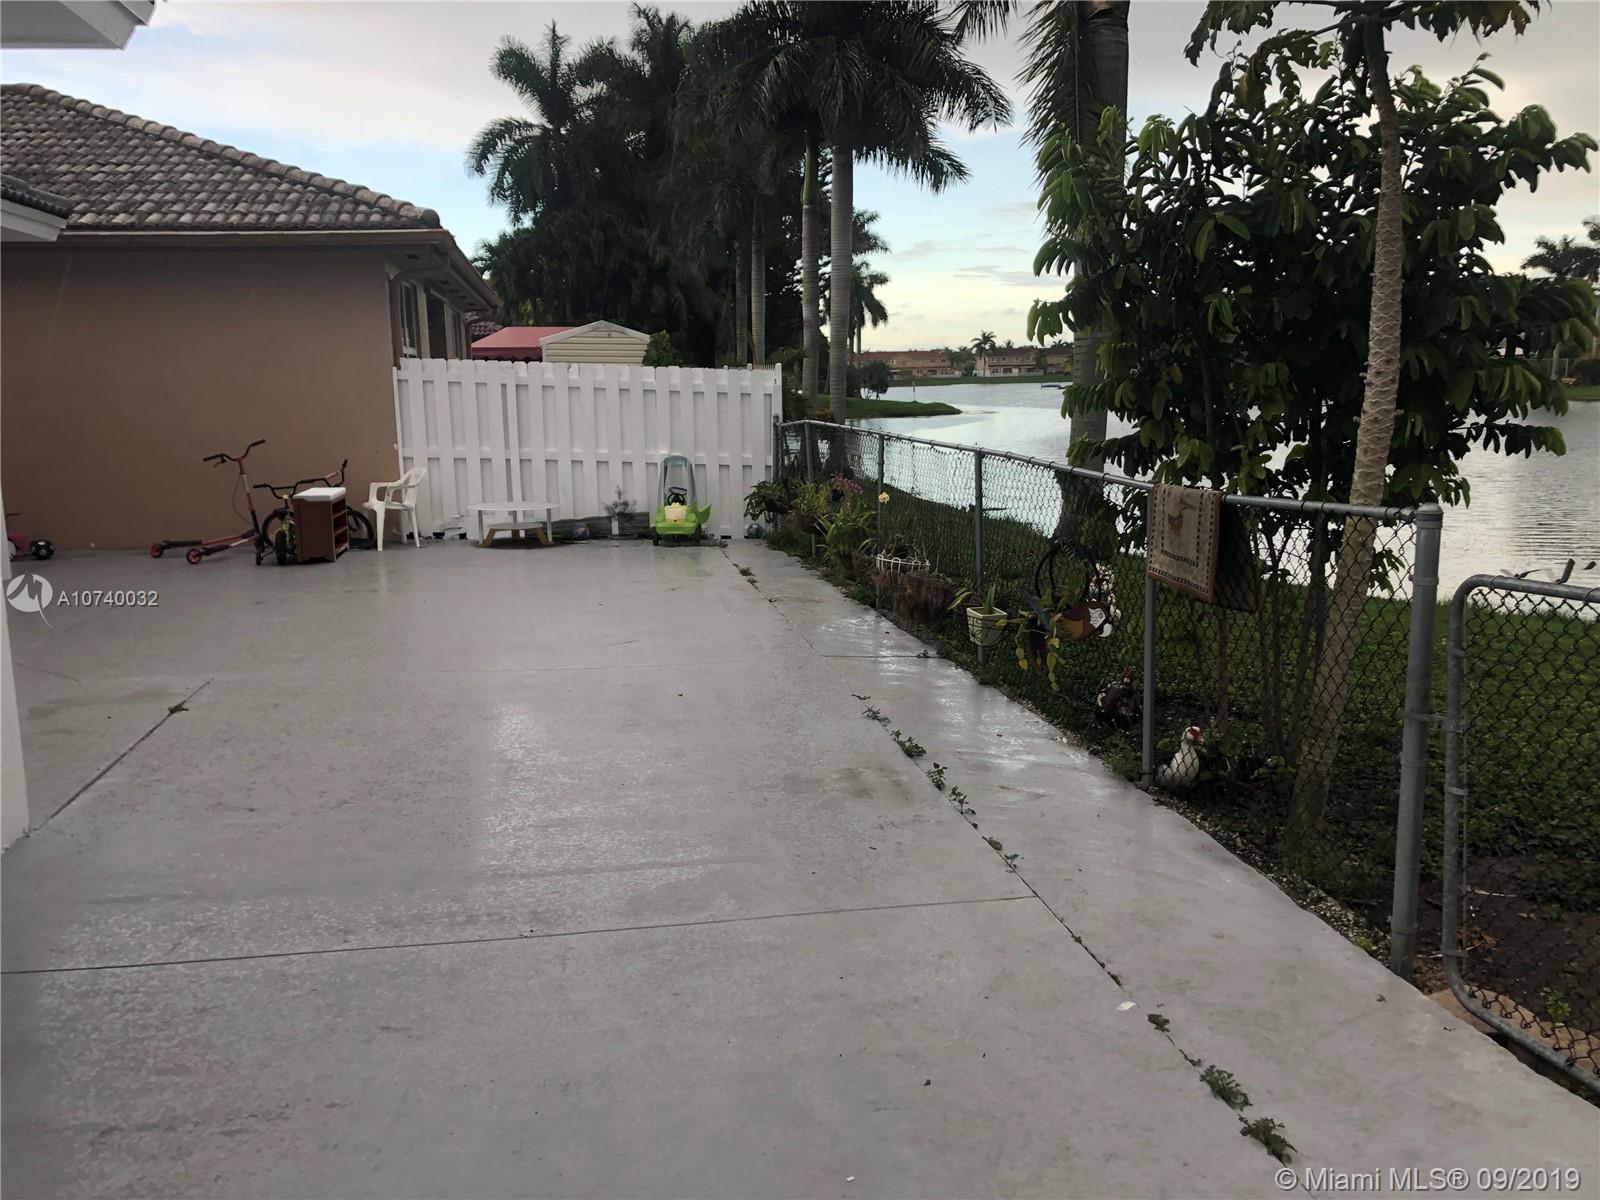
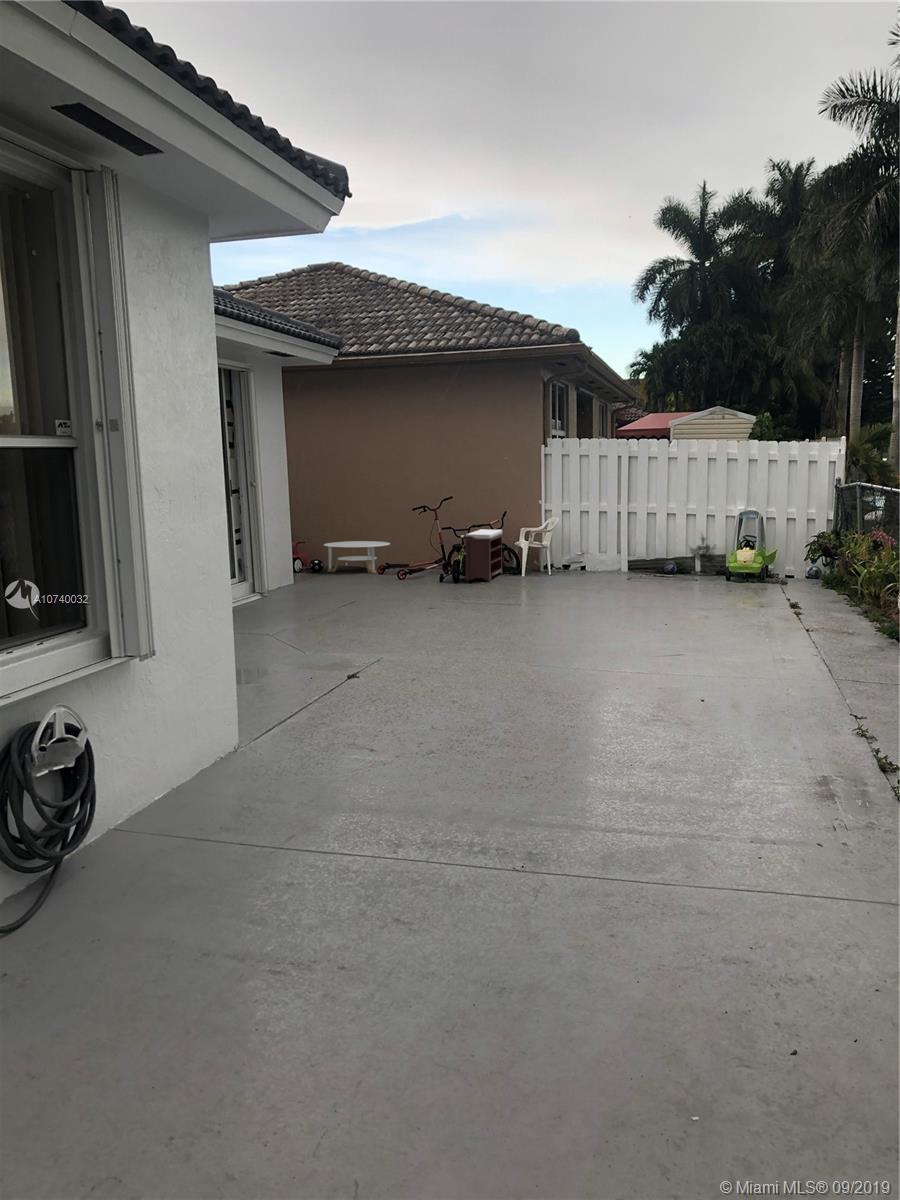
round table: present [466,502,562,547] -> present [324,541,390,573]

